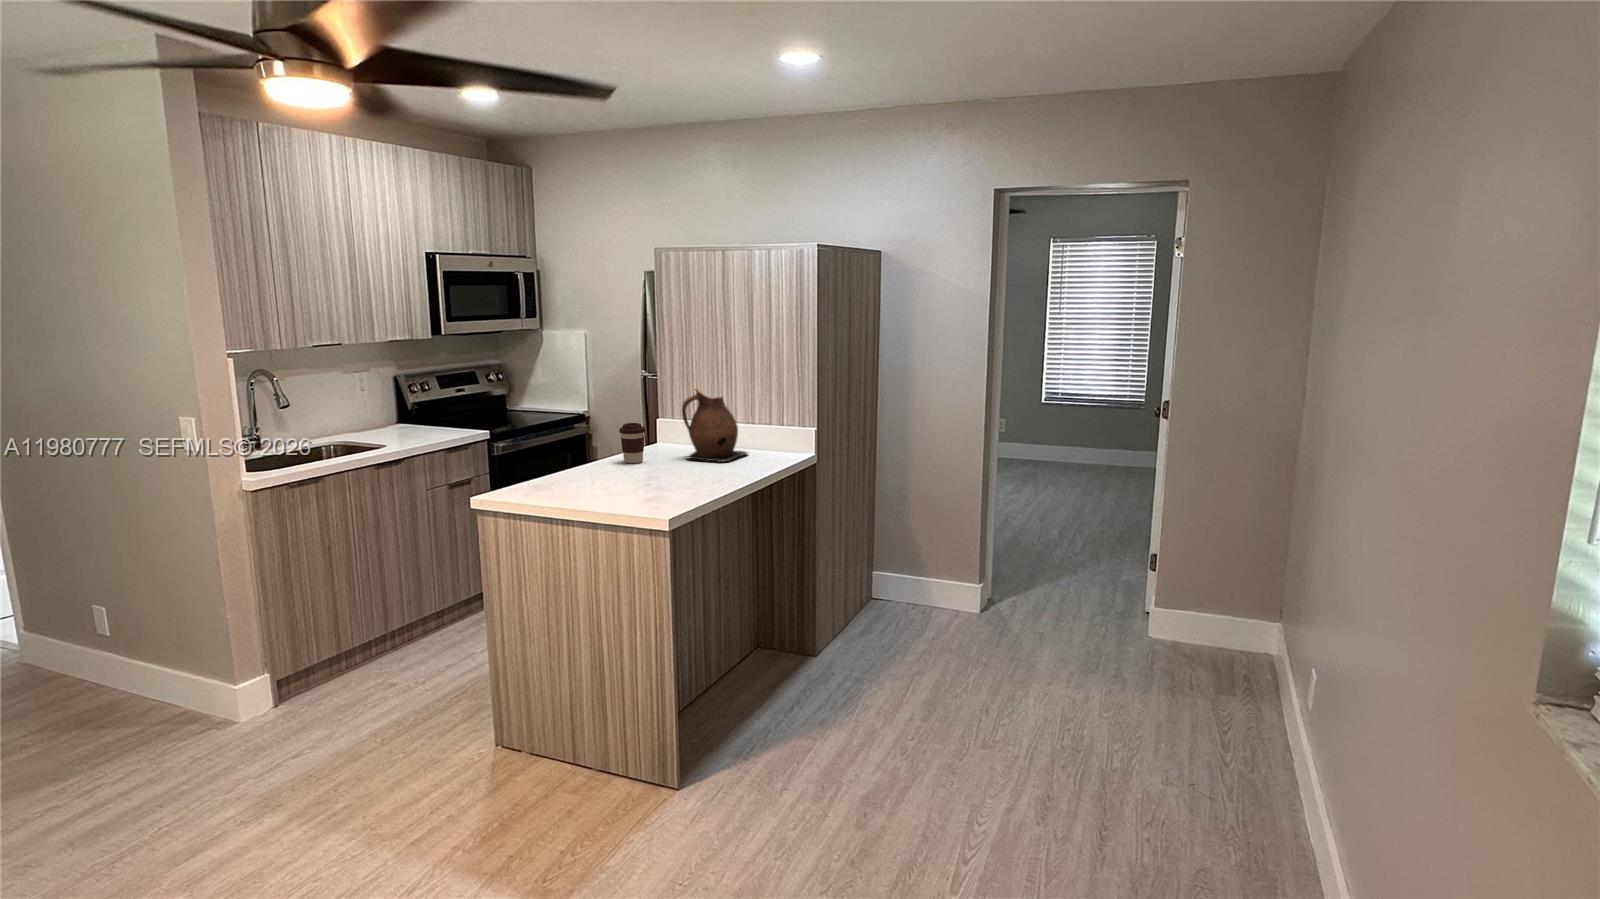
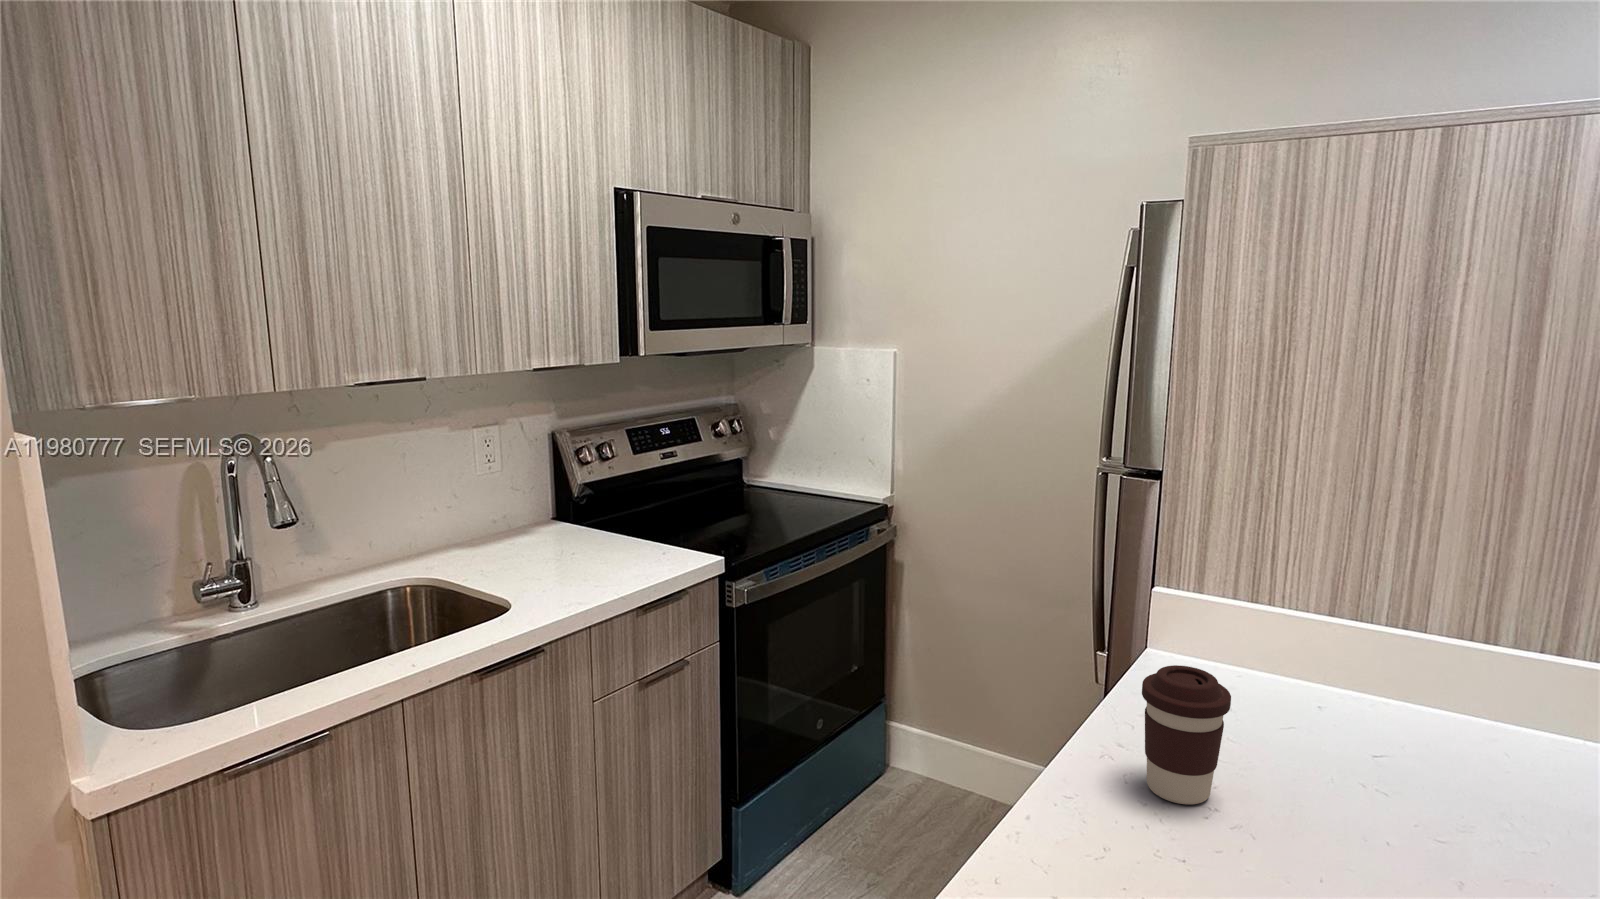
ceramic pitcher: present [682,388,748,462] -> none [1325,561,1539,842]

